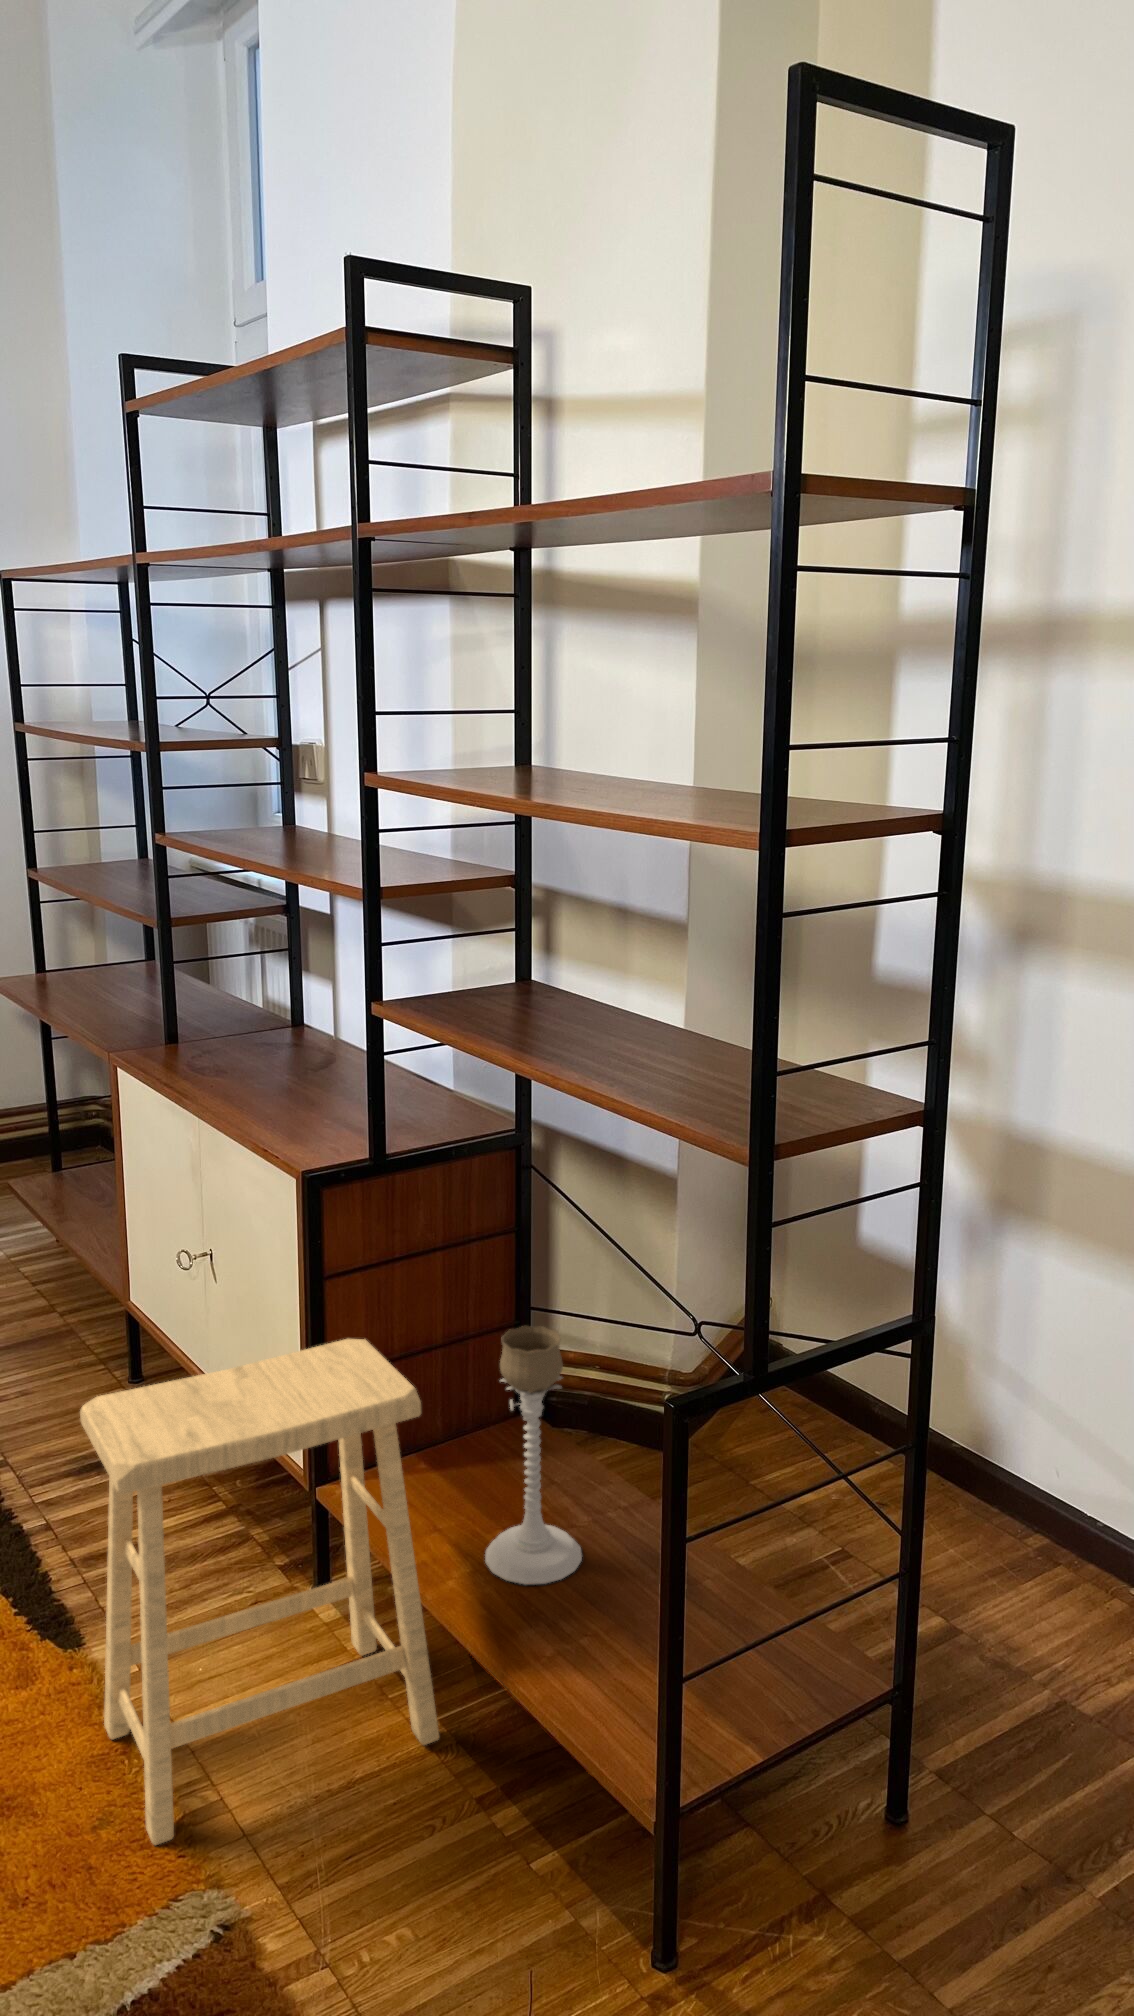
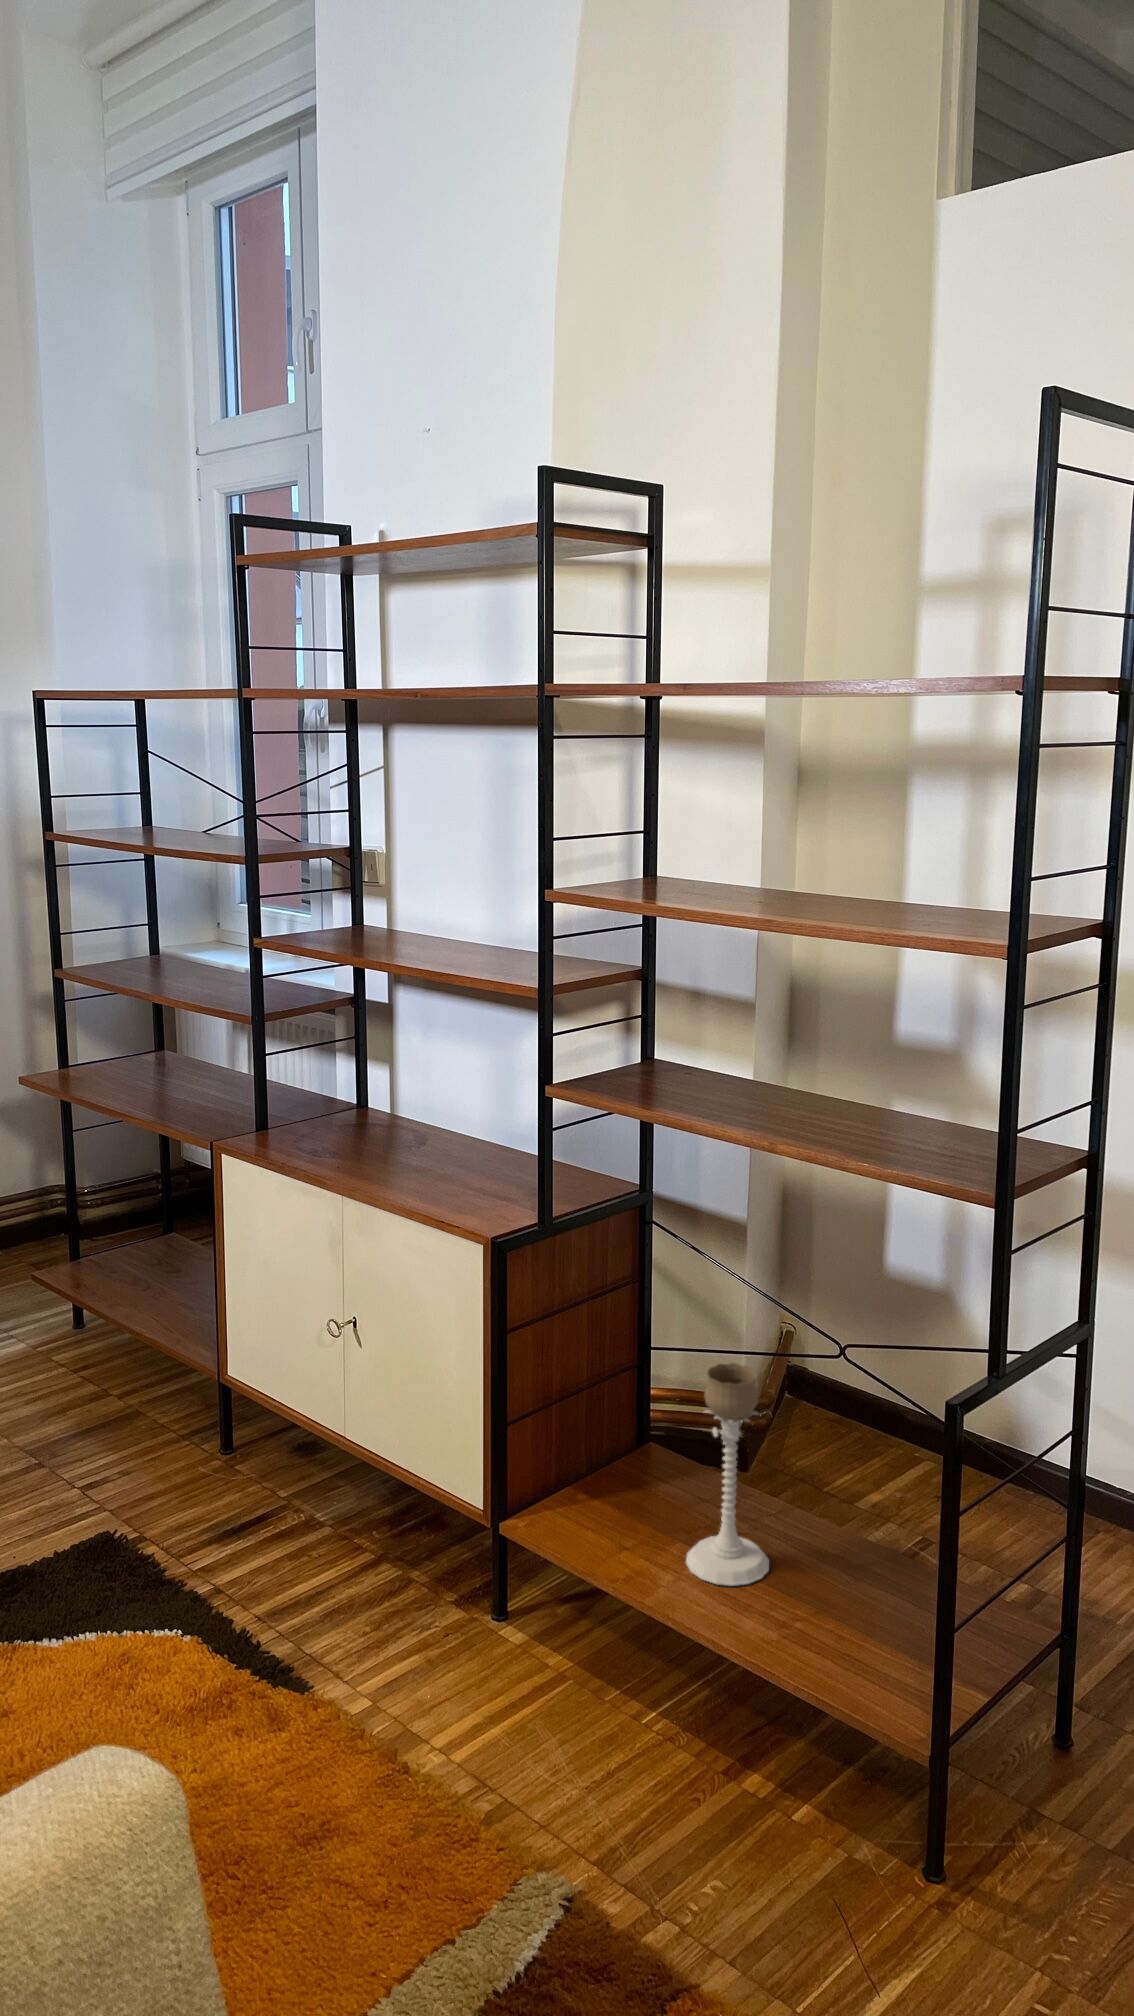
footstool: present [80,1339,439,1845] -> none [371,1386,669,1845]

